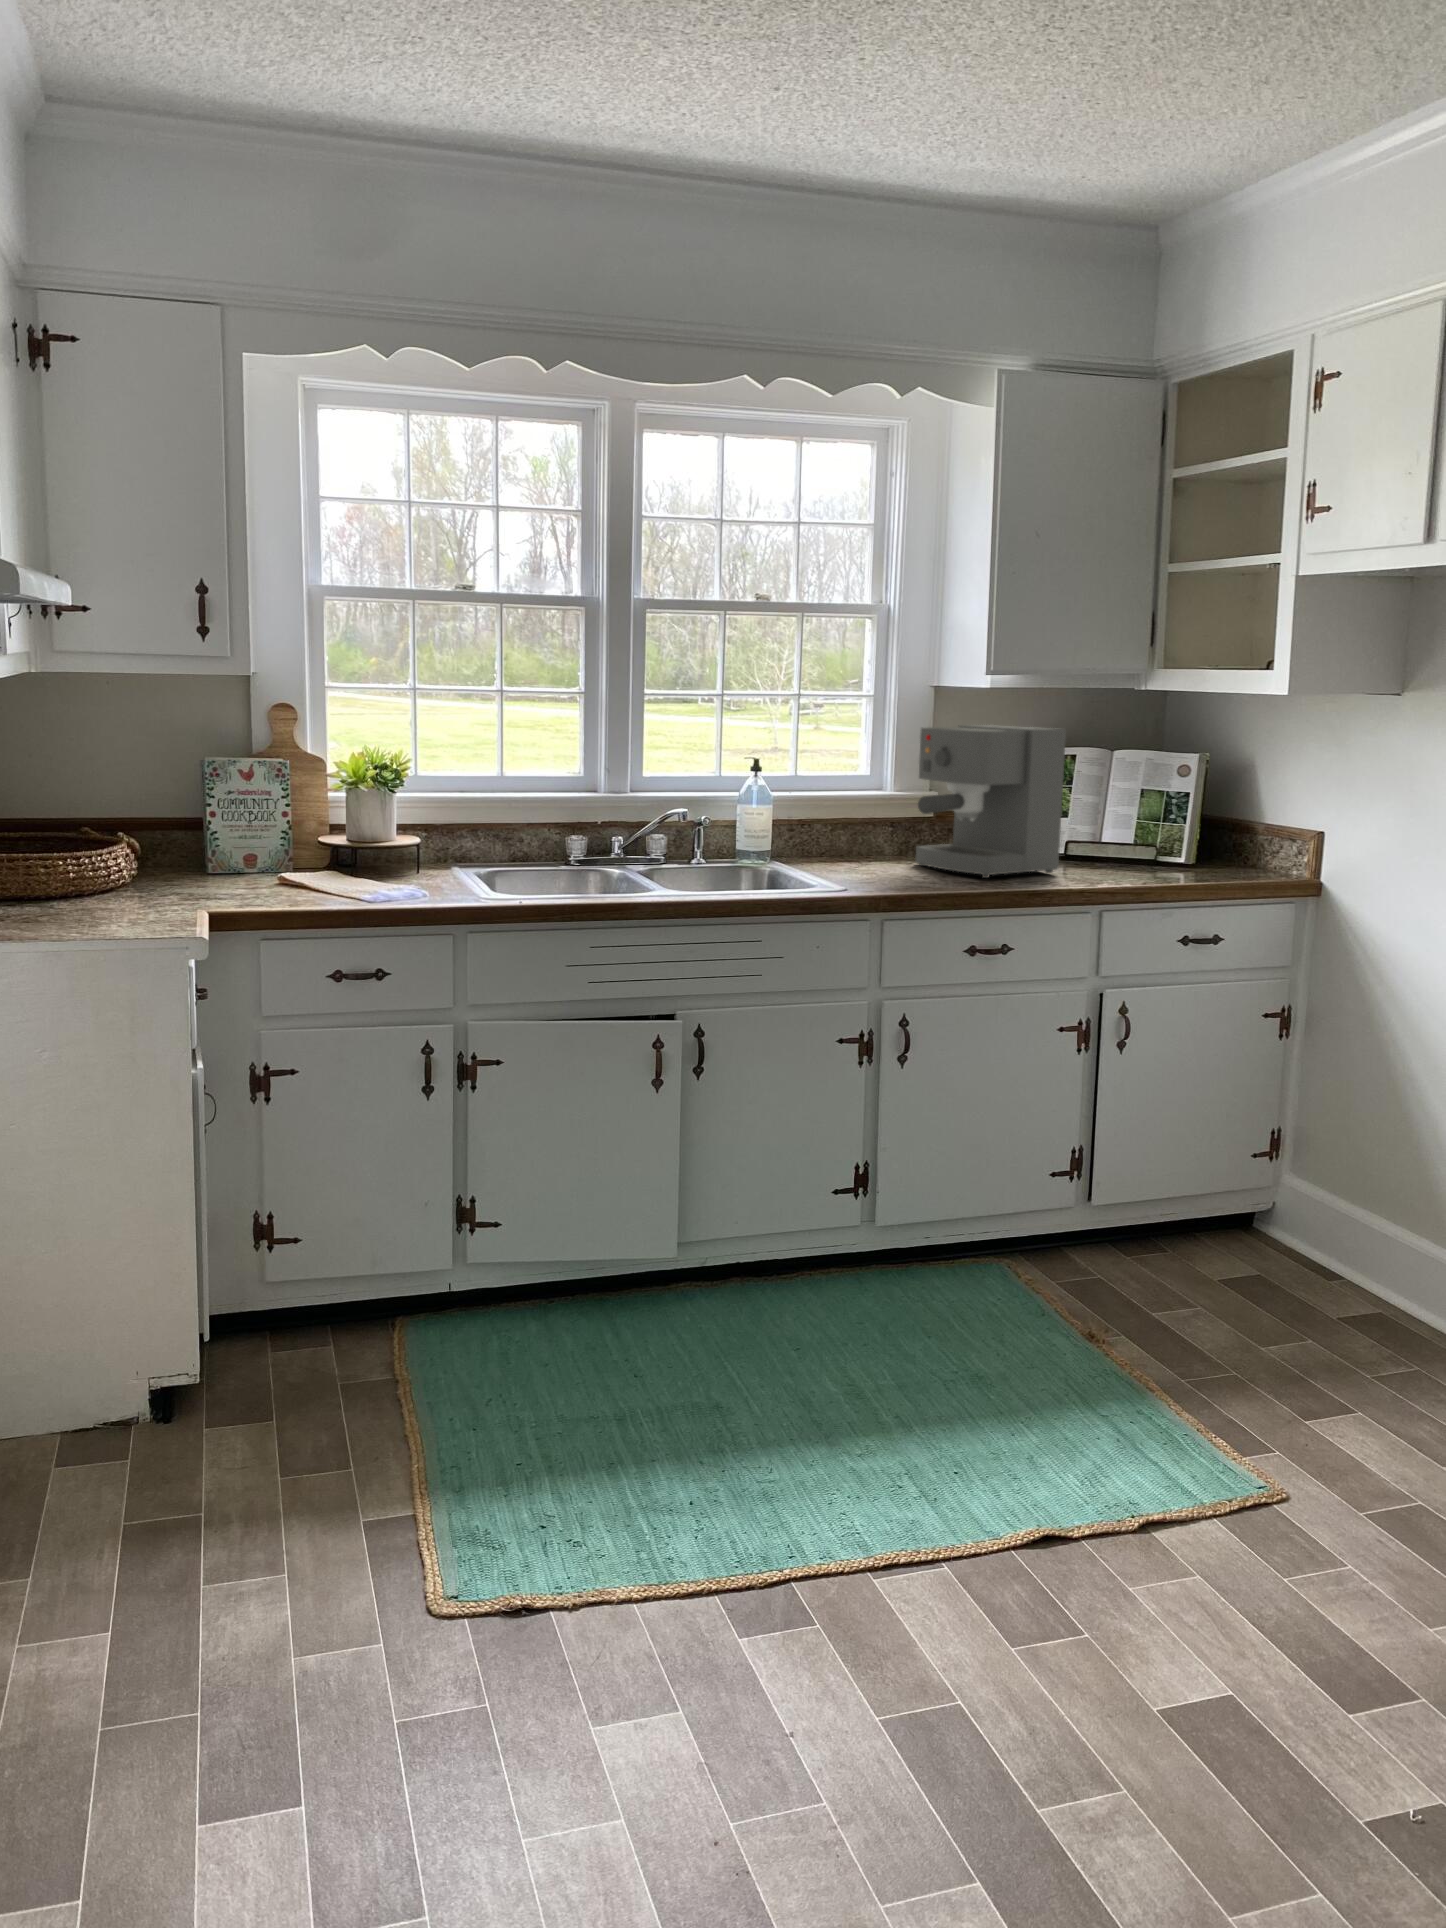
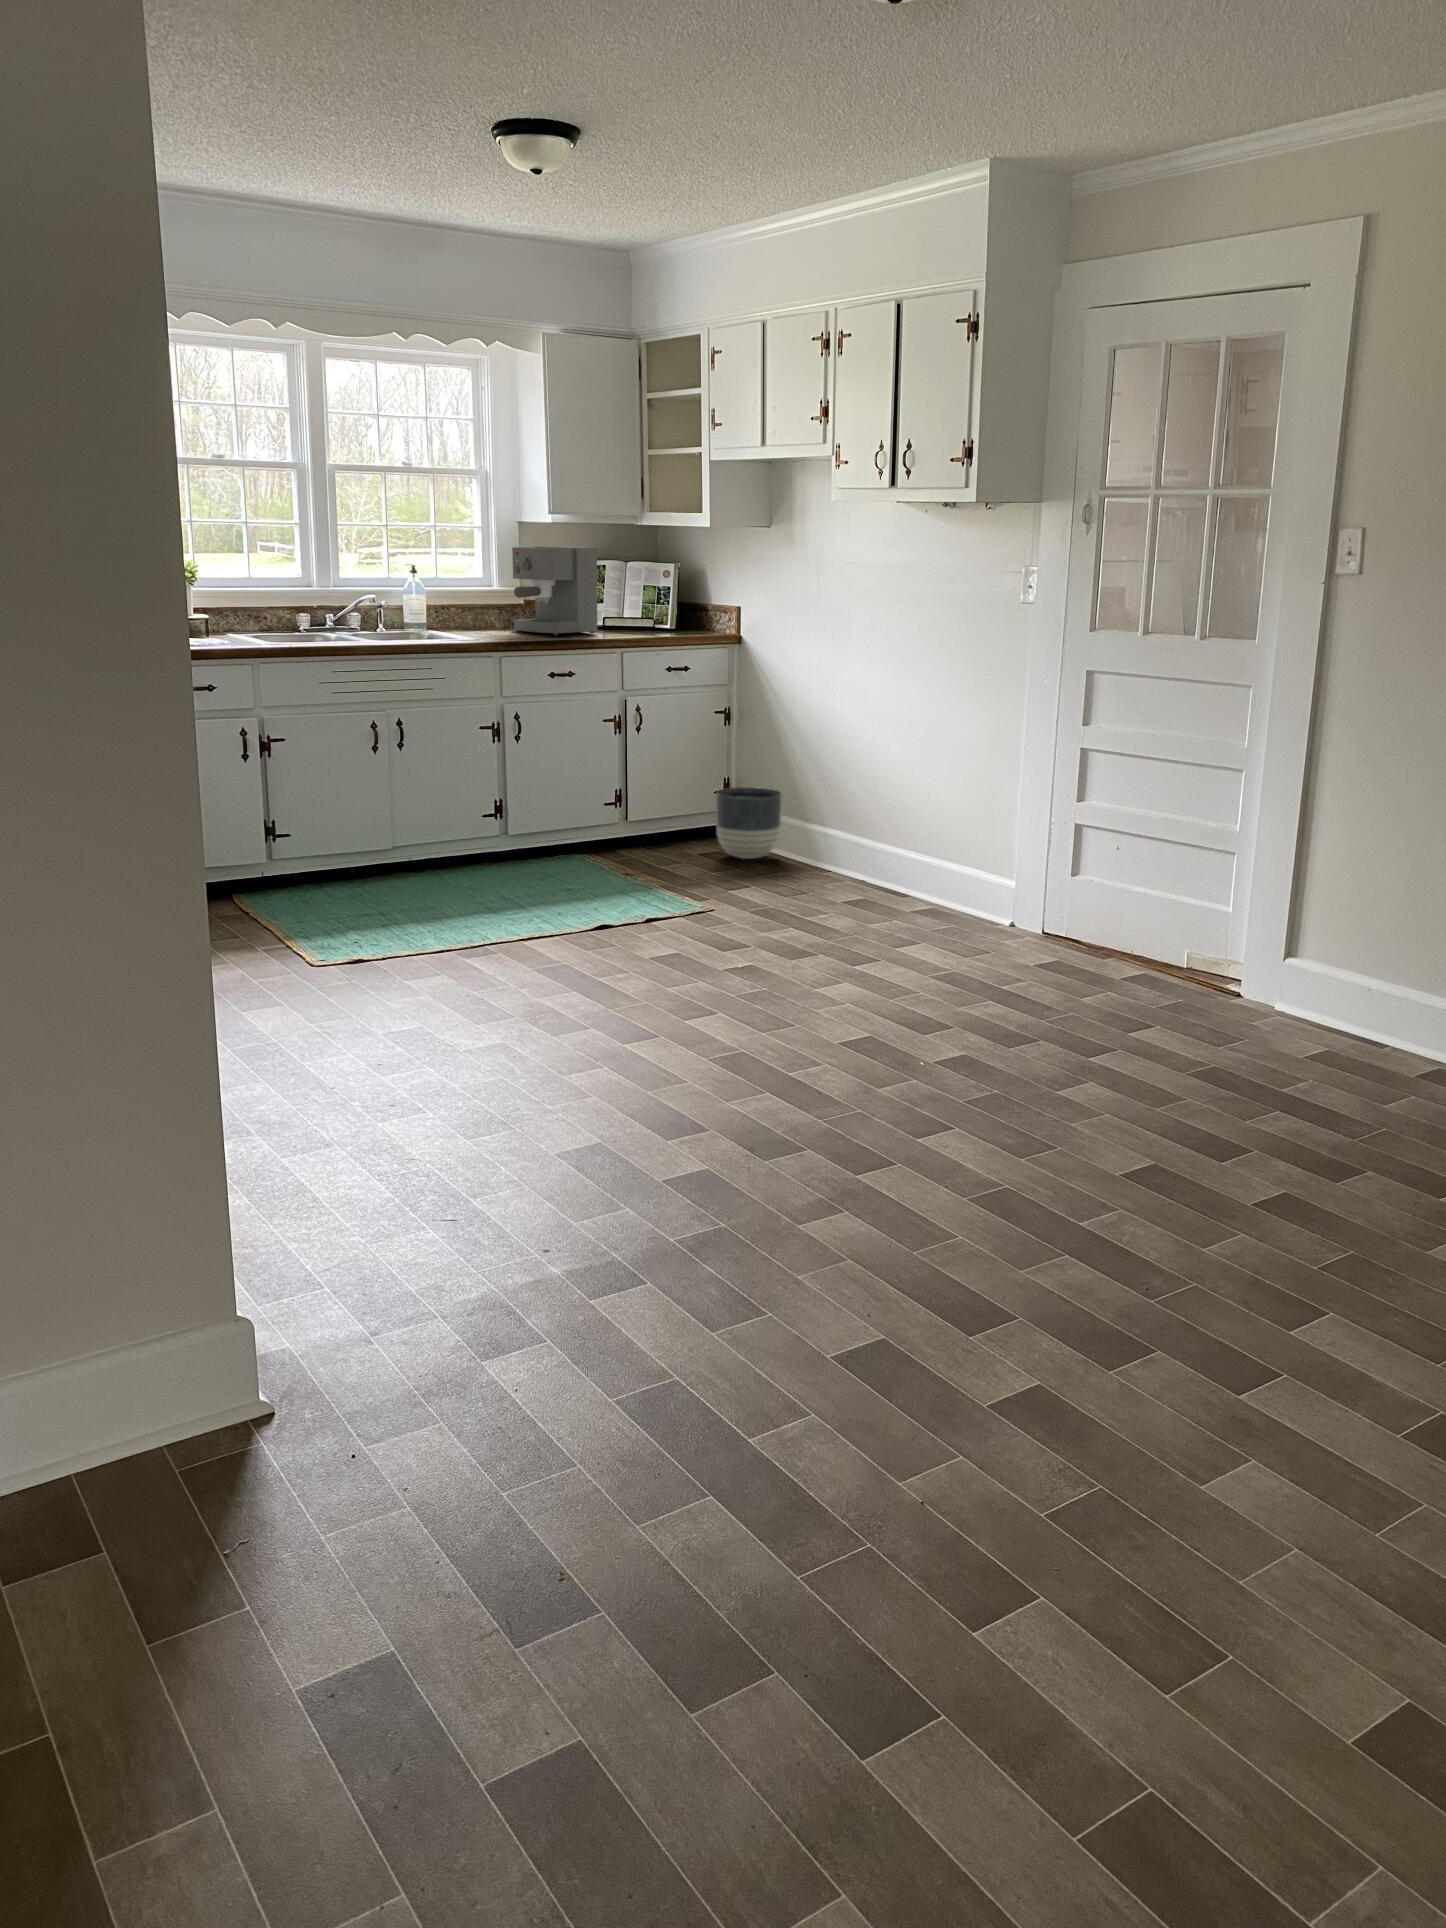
planter: none [1266,1165,1403,1310] -> present [716,787,782,859]

